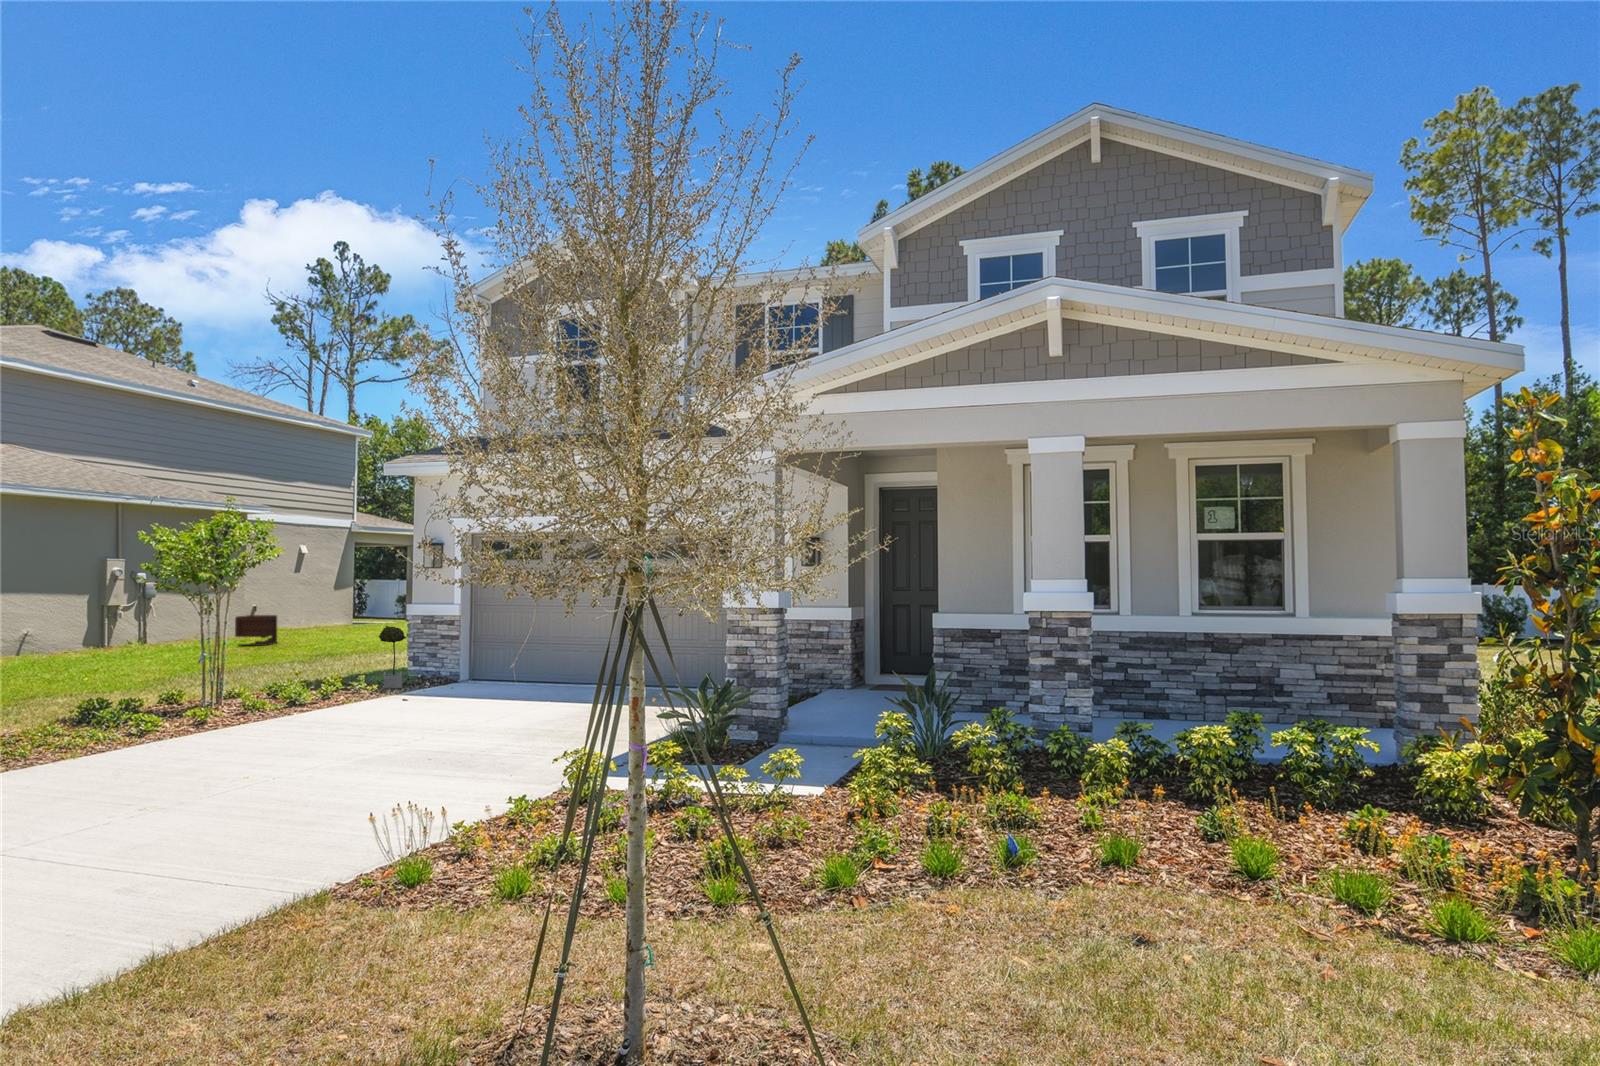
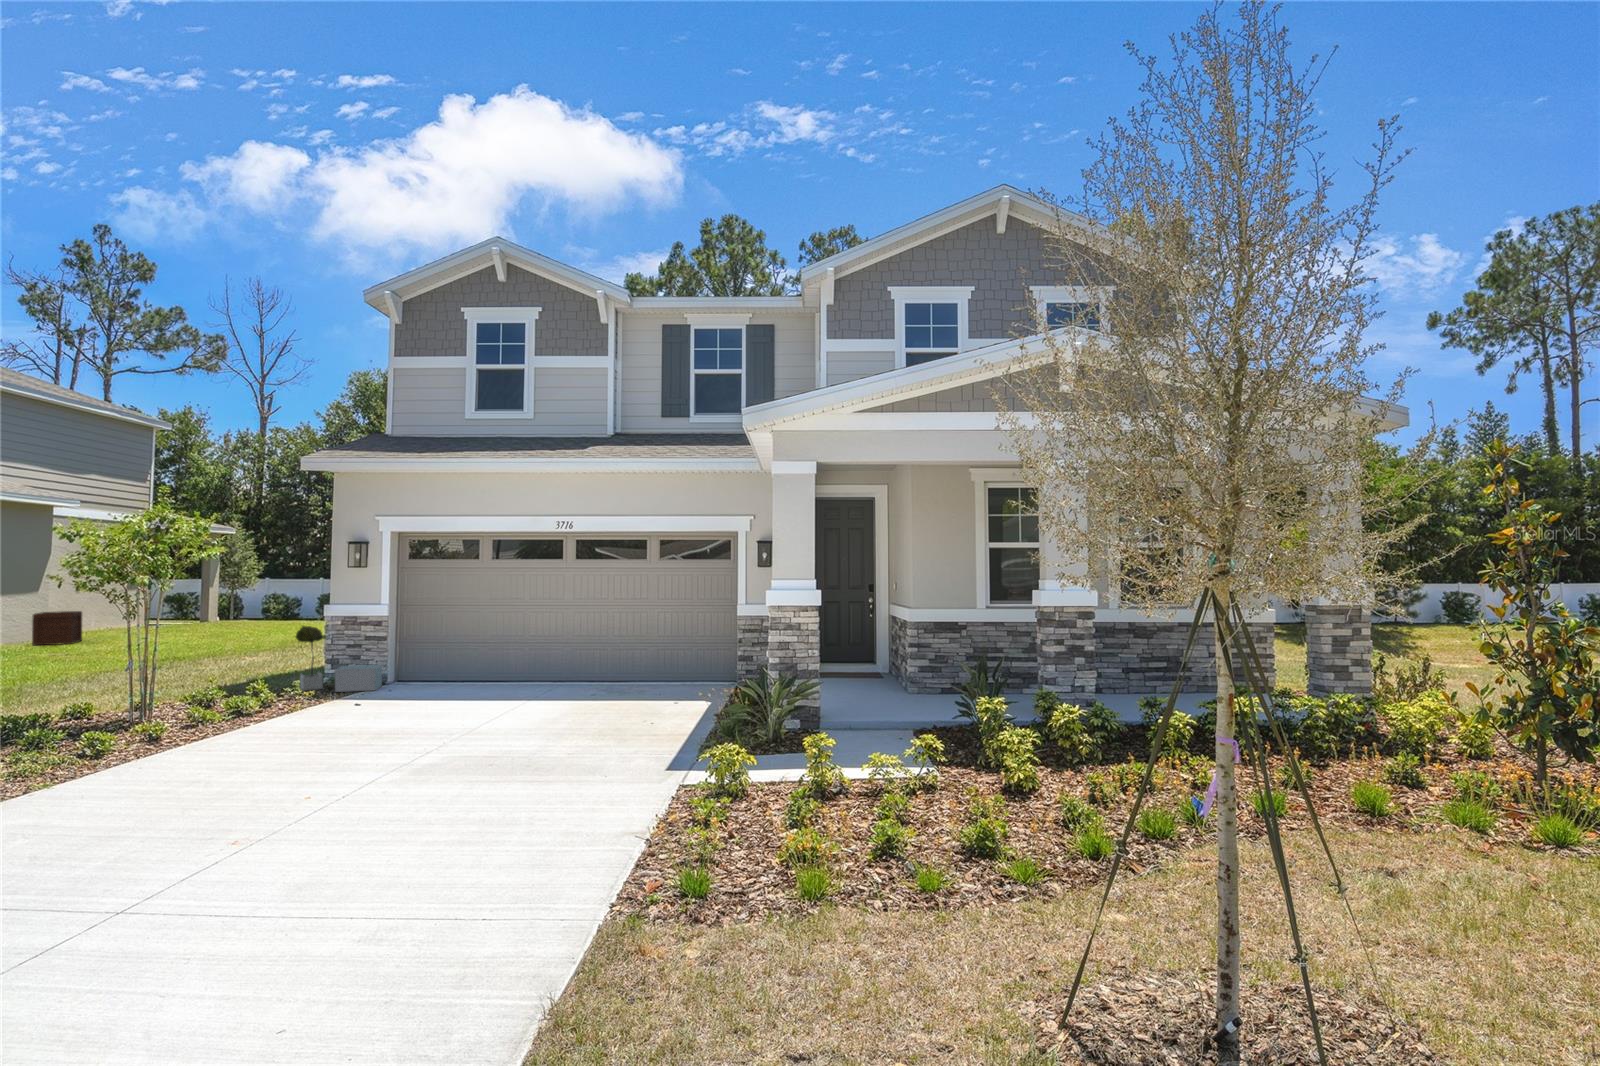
storage box: none [406,666,454,691] -> present [335,665,382,692]

